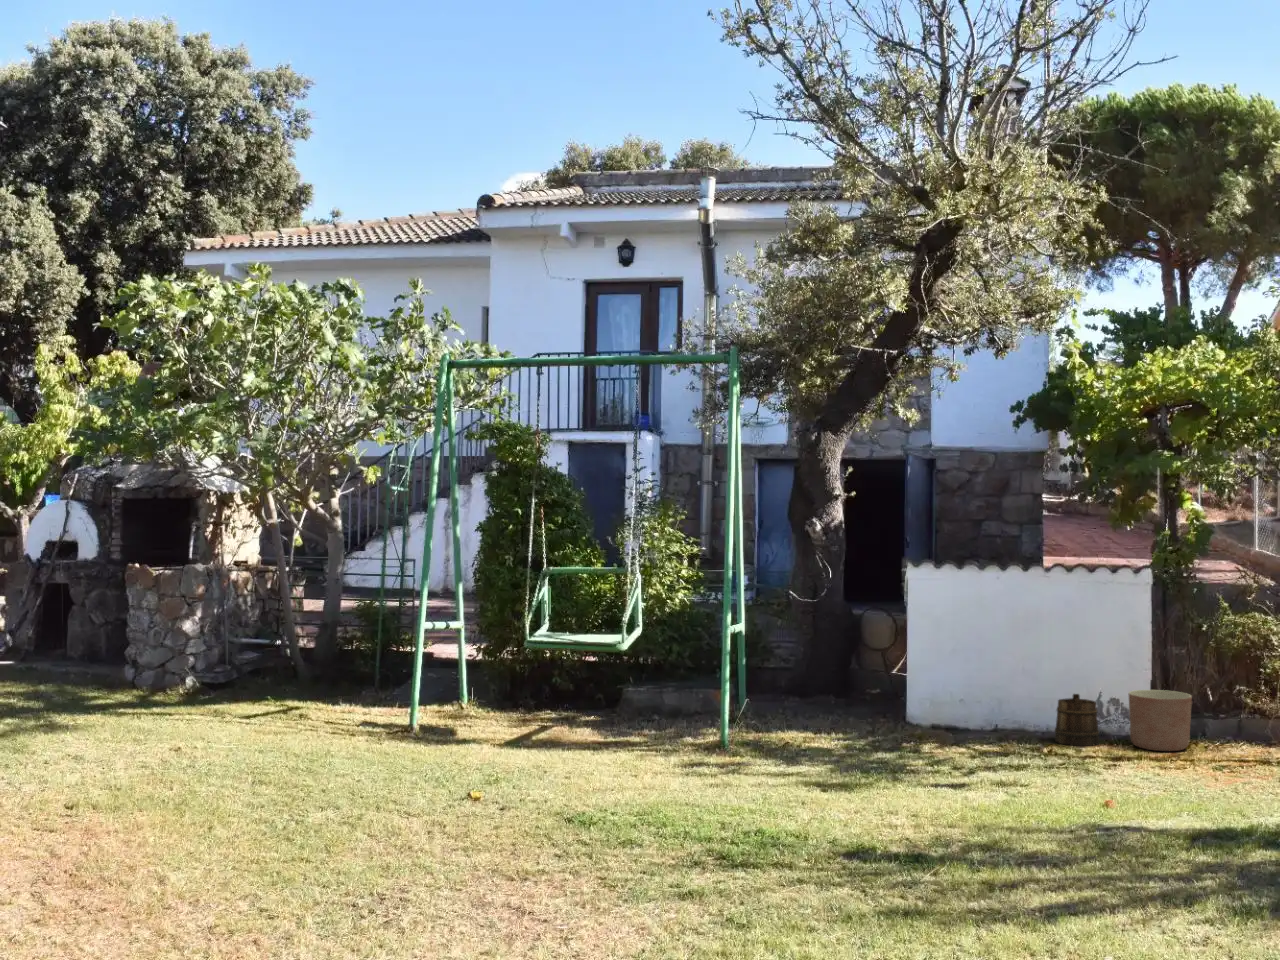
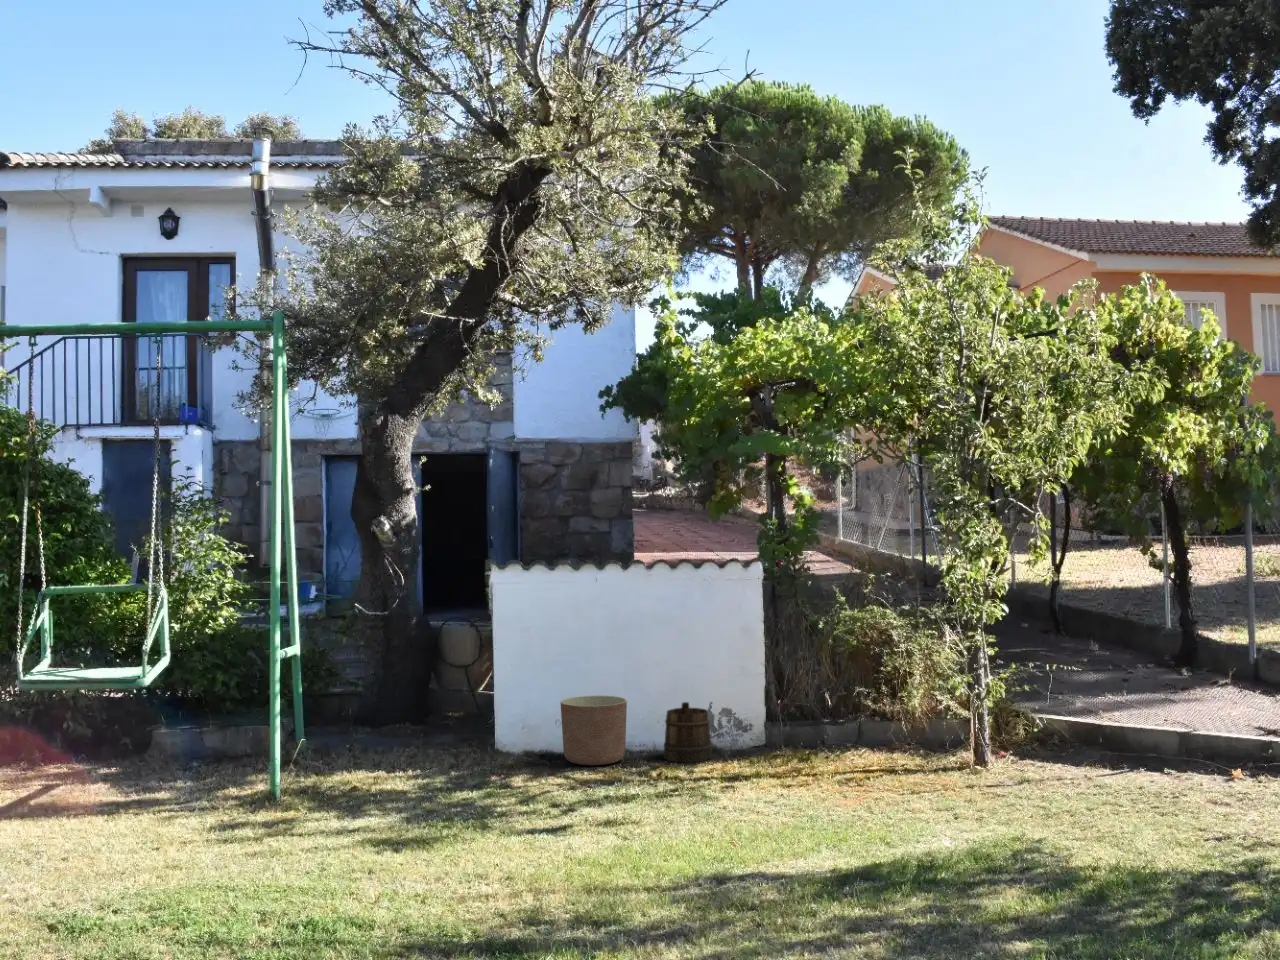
planter: present [1128,690,1192,751] -> present [561,695,627,765]

